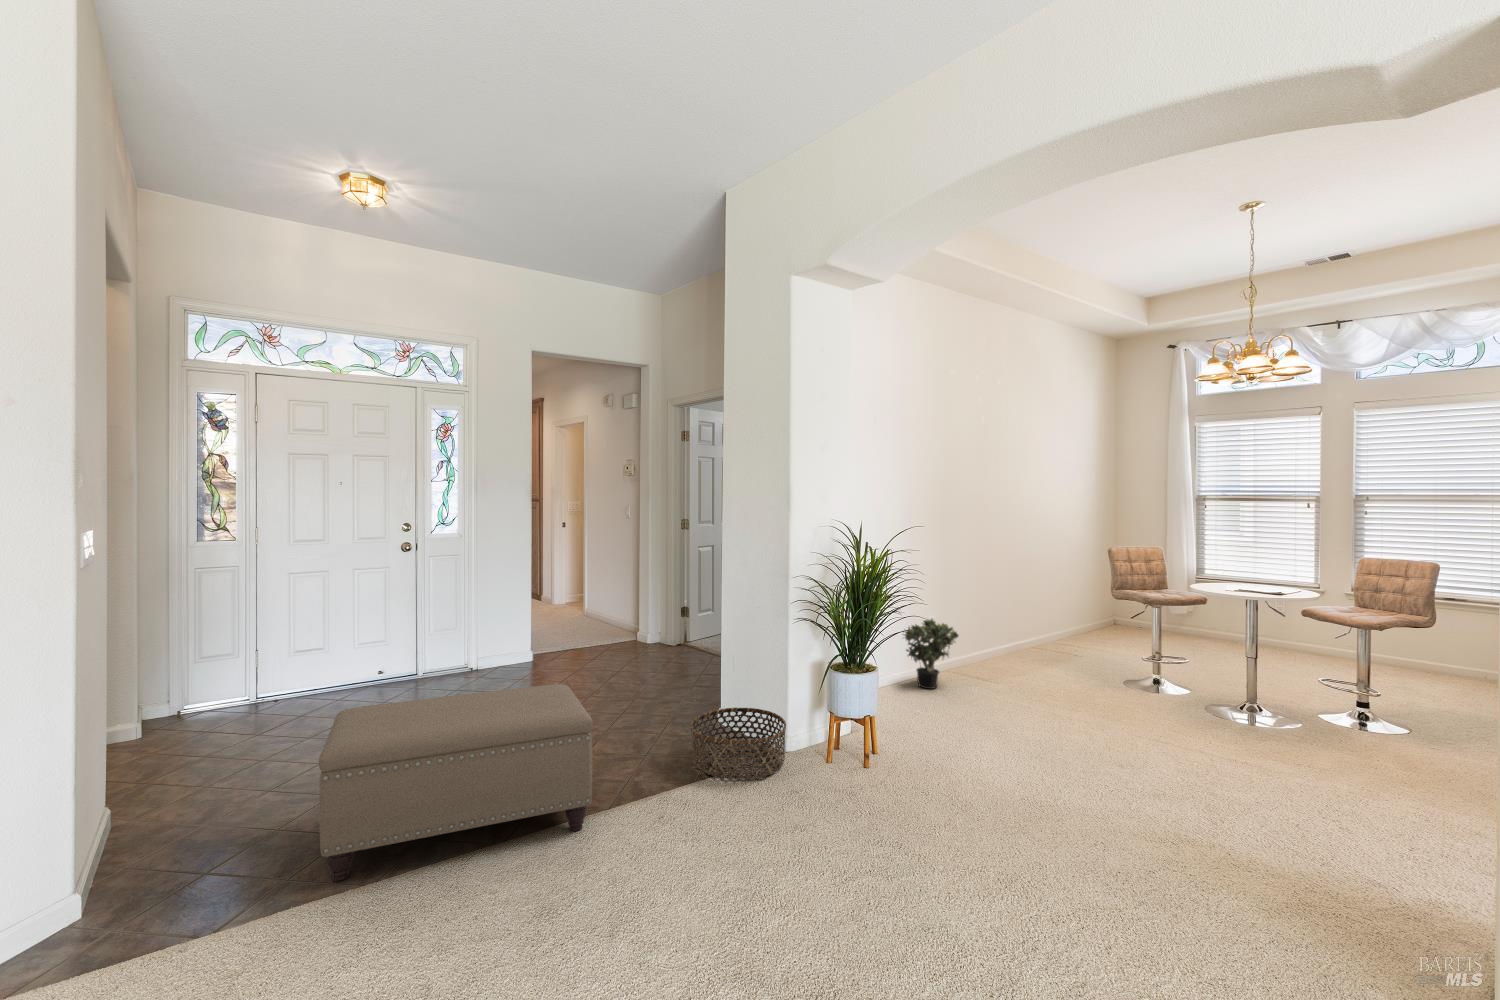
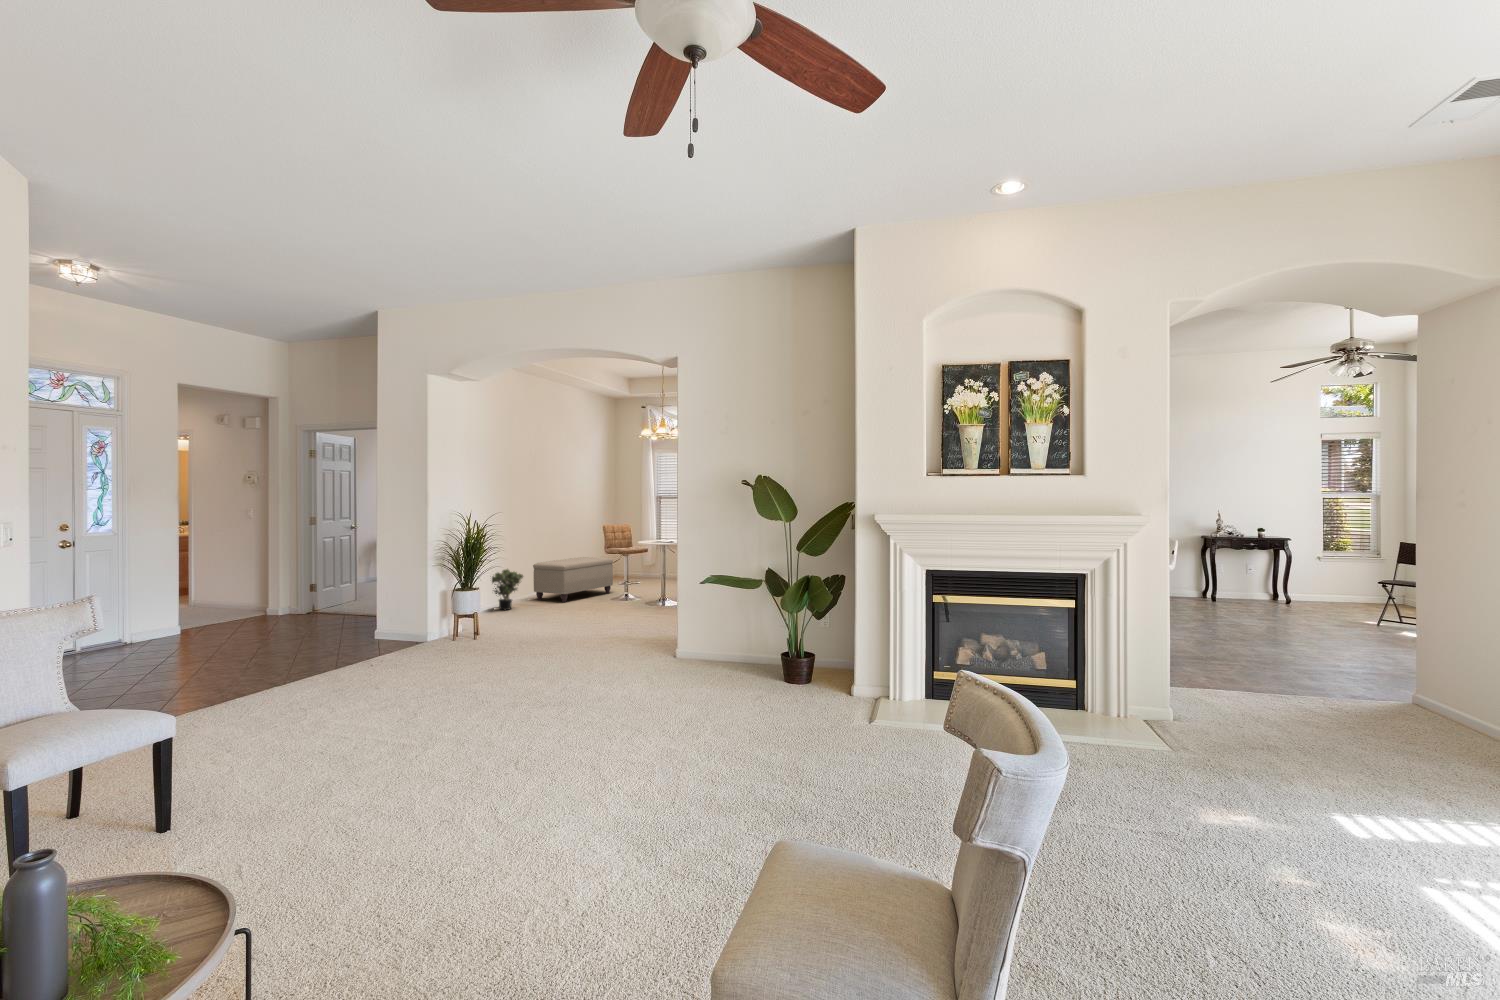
ottoman: present [319,684,593,881] -> present [533,557,613,602]
basket: present [690,708,786,779] -> none [372,618,432,650]

